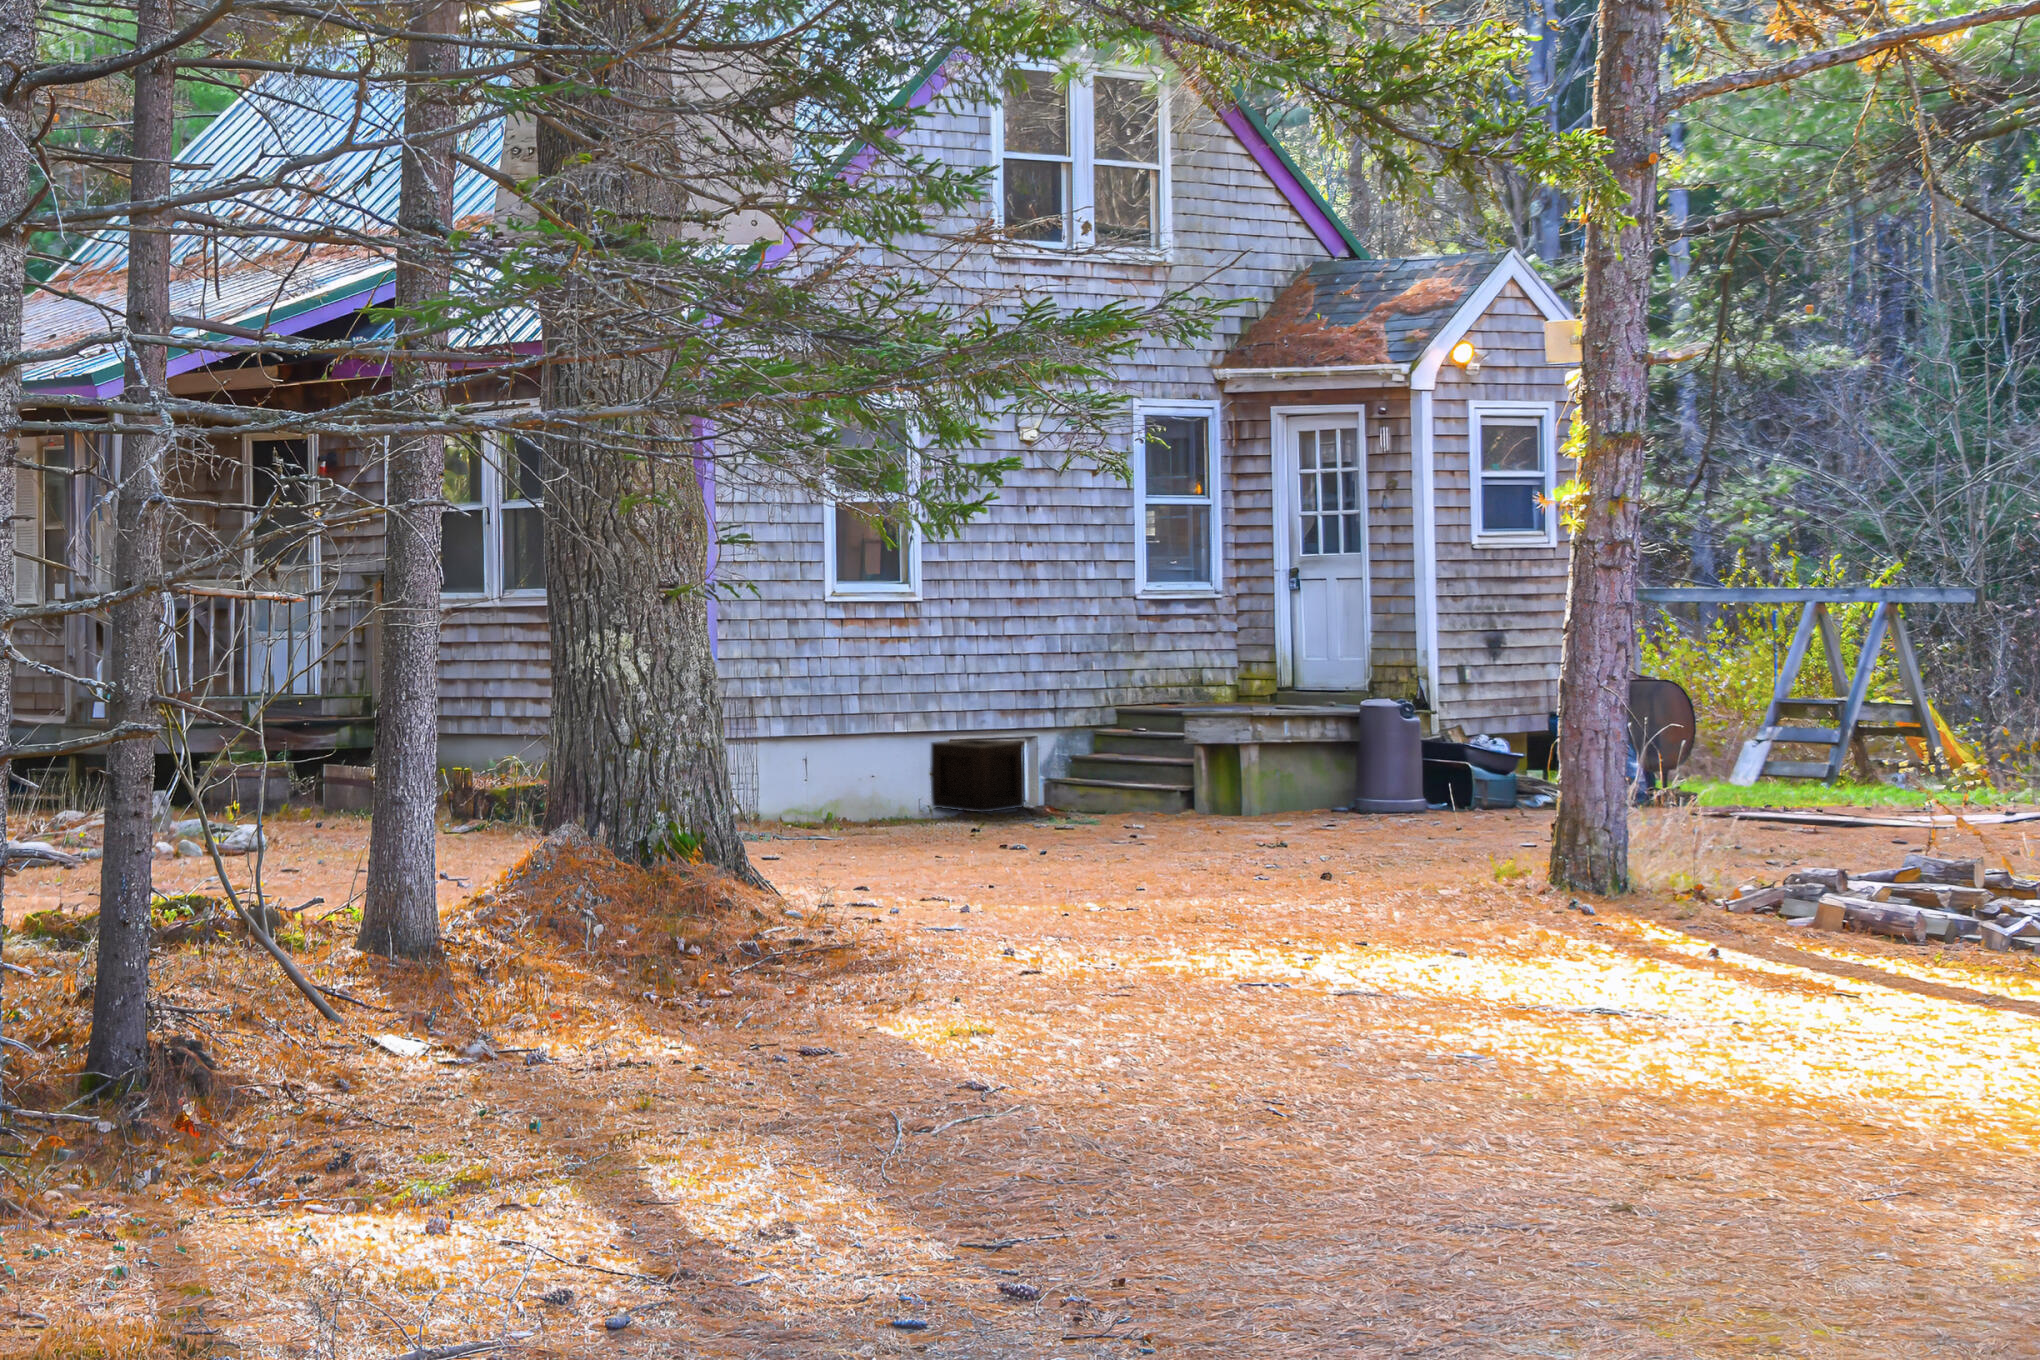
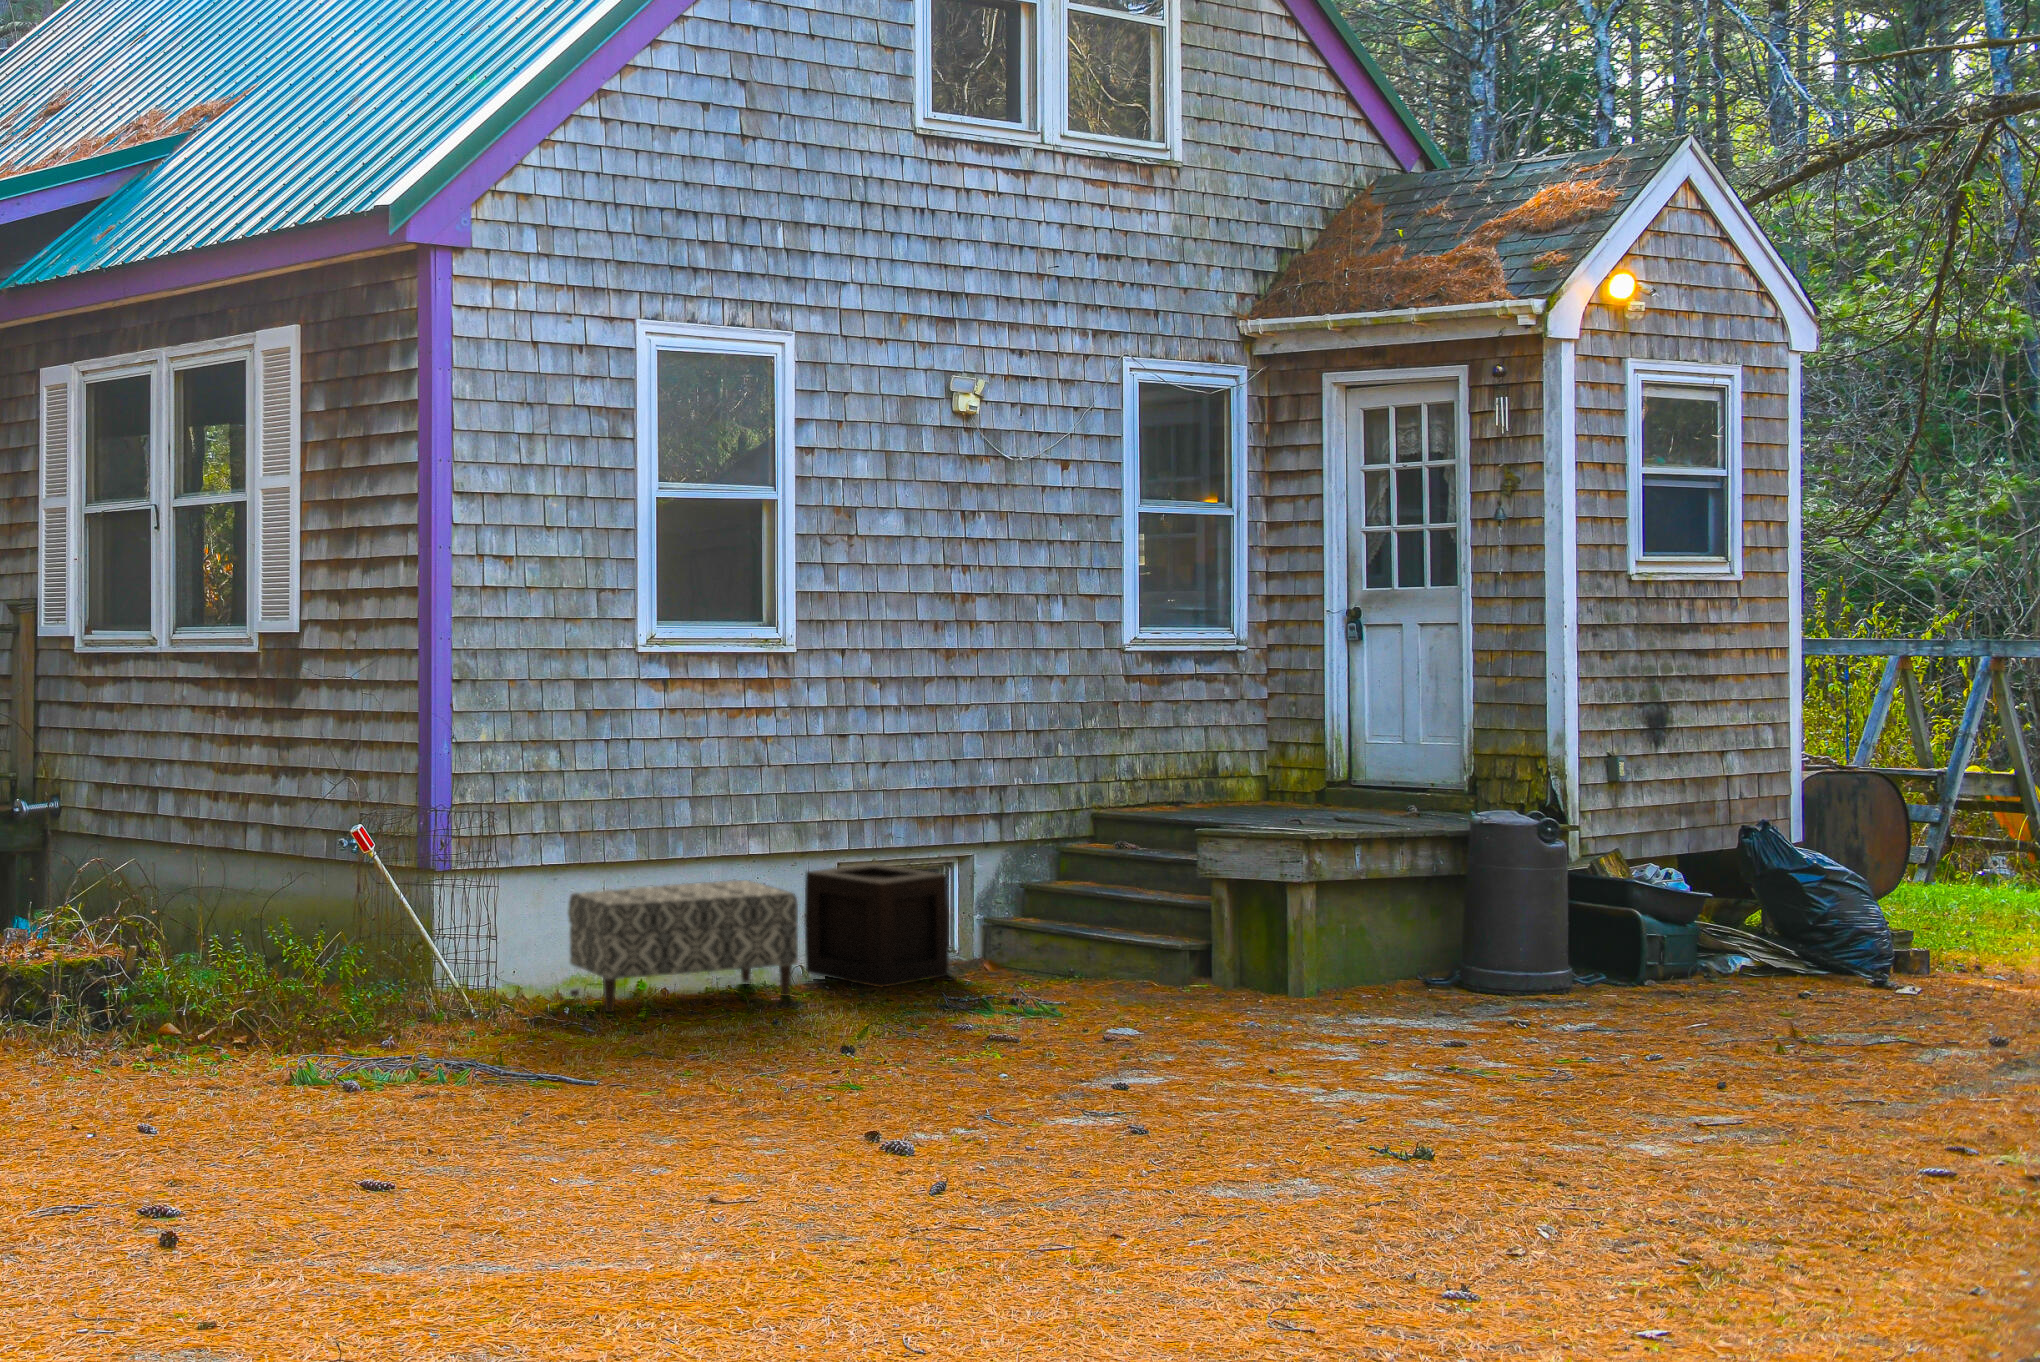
bench: none [782,747,931,824] -> present [568,880,798,1012]

